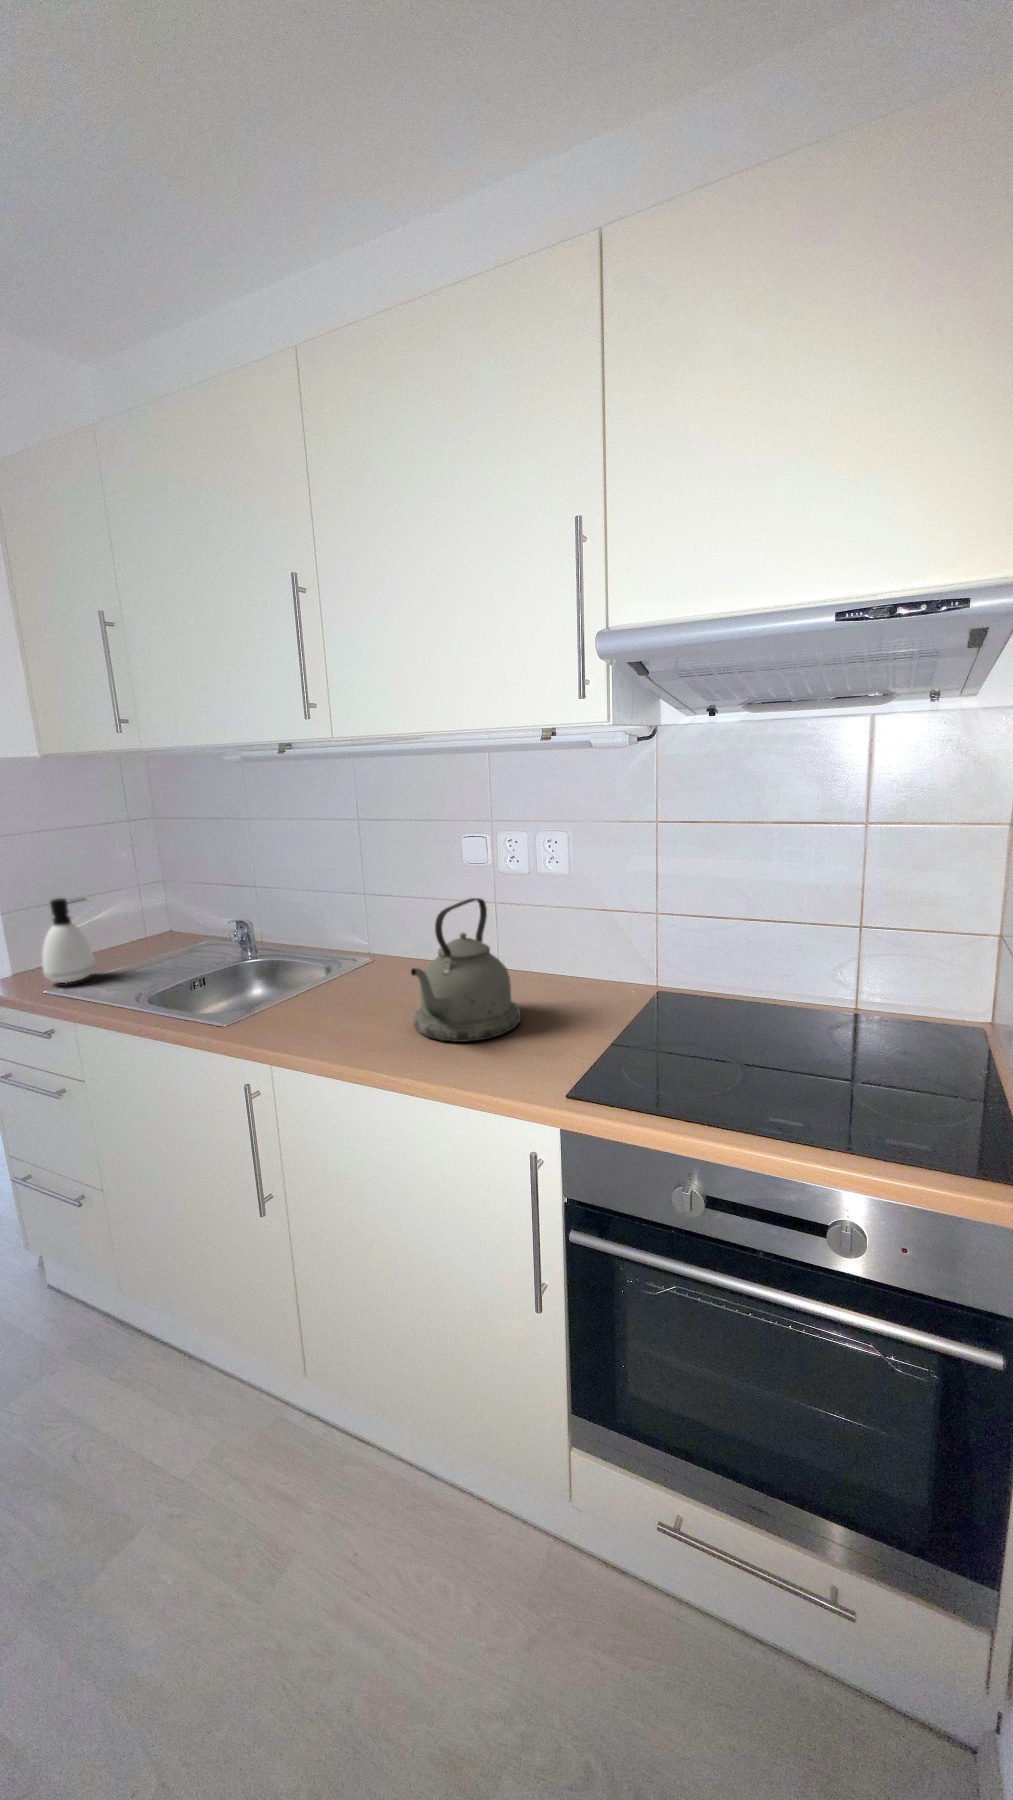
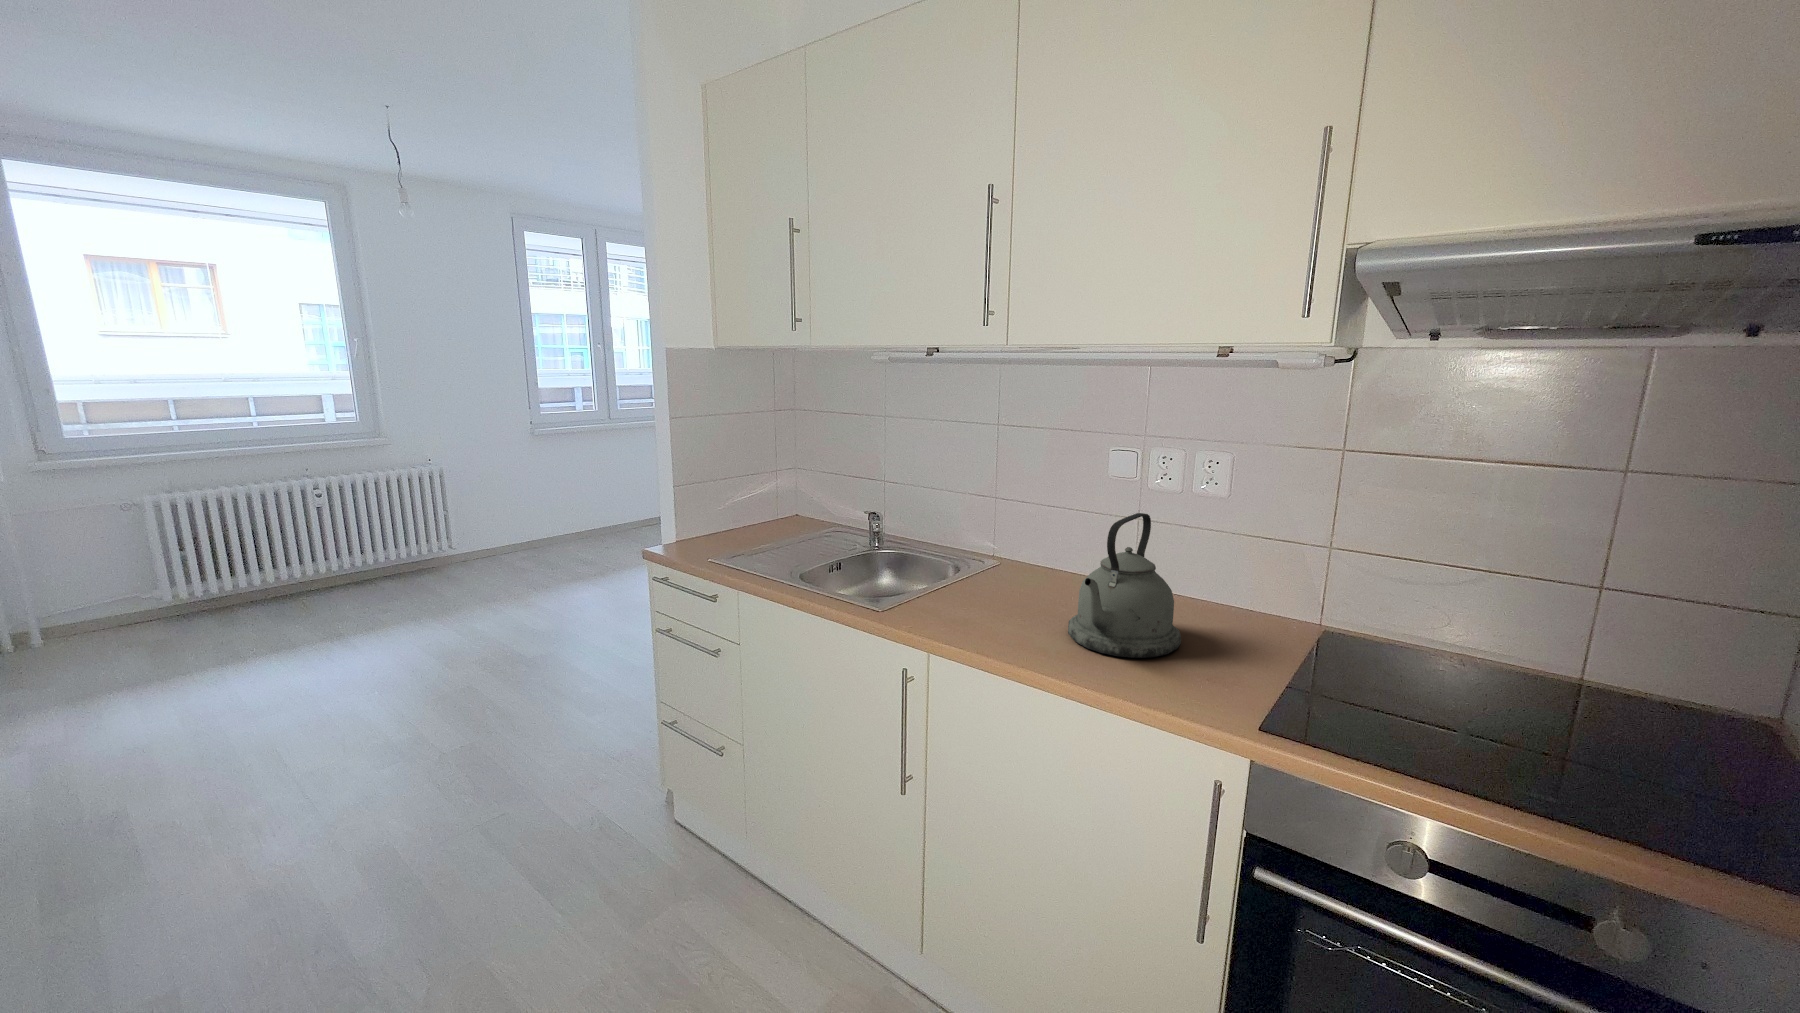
soap dispenser: present [42,898,95,983] -> none [707,478,749,555]

